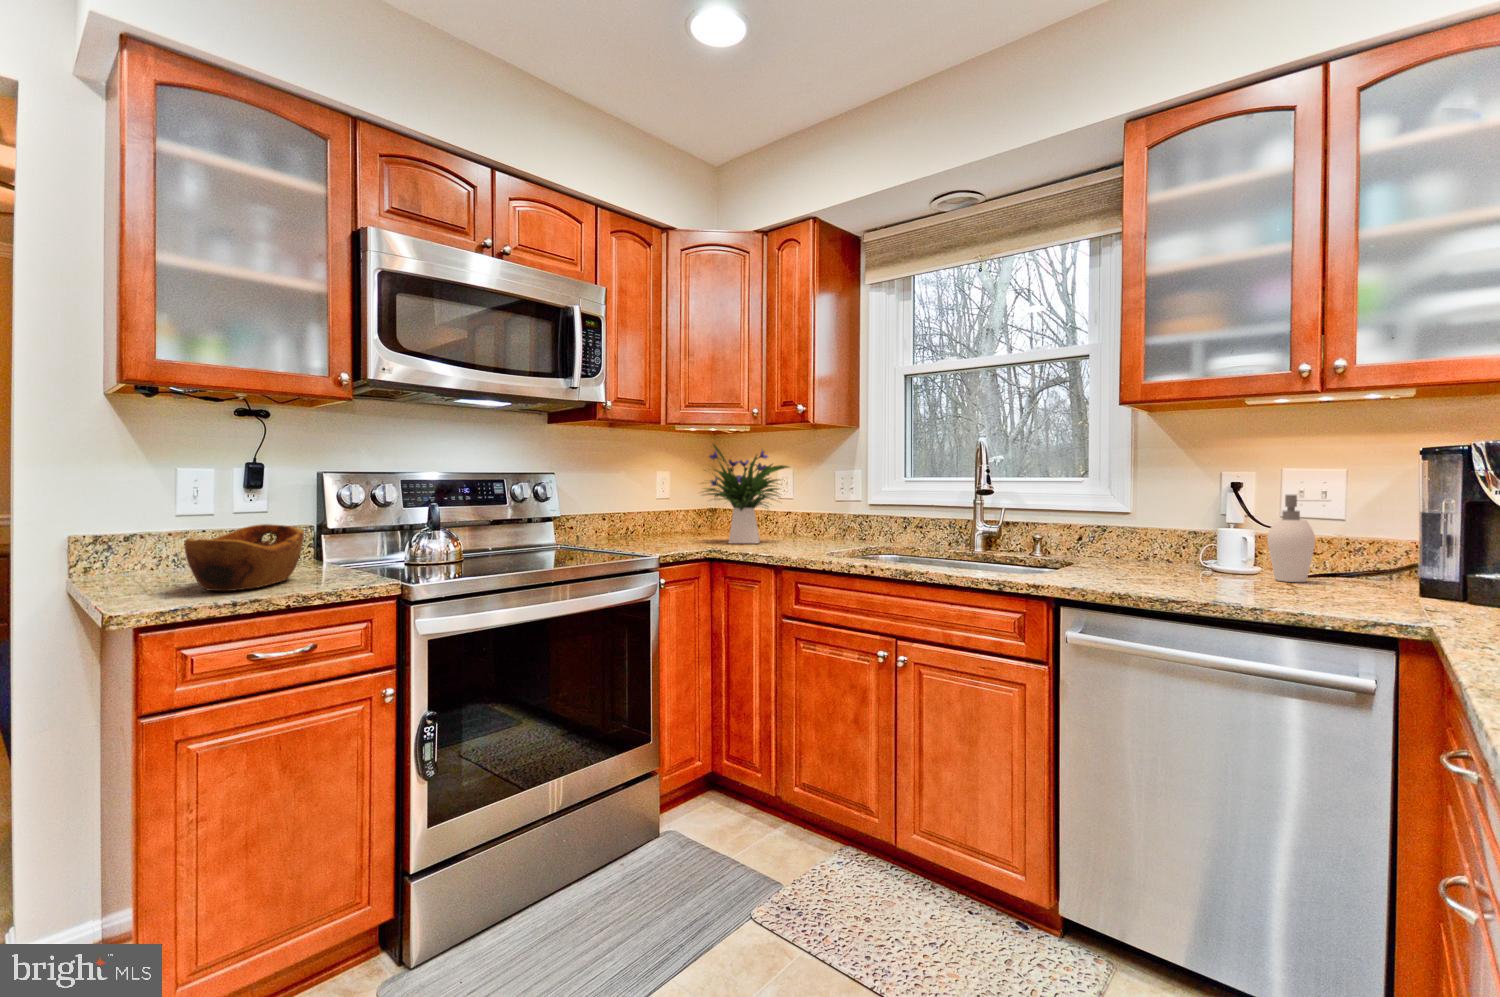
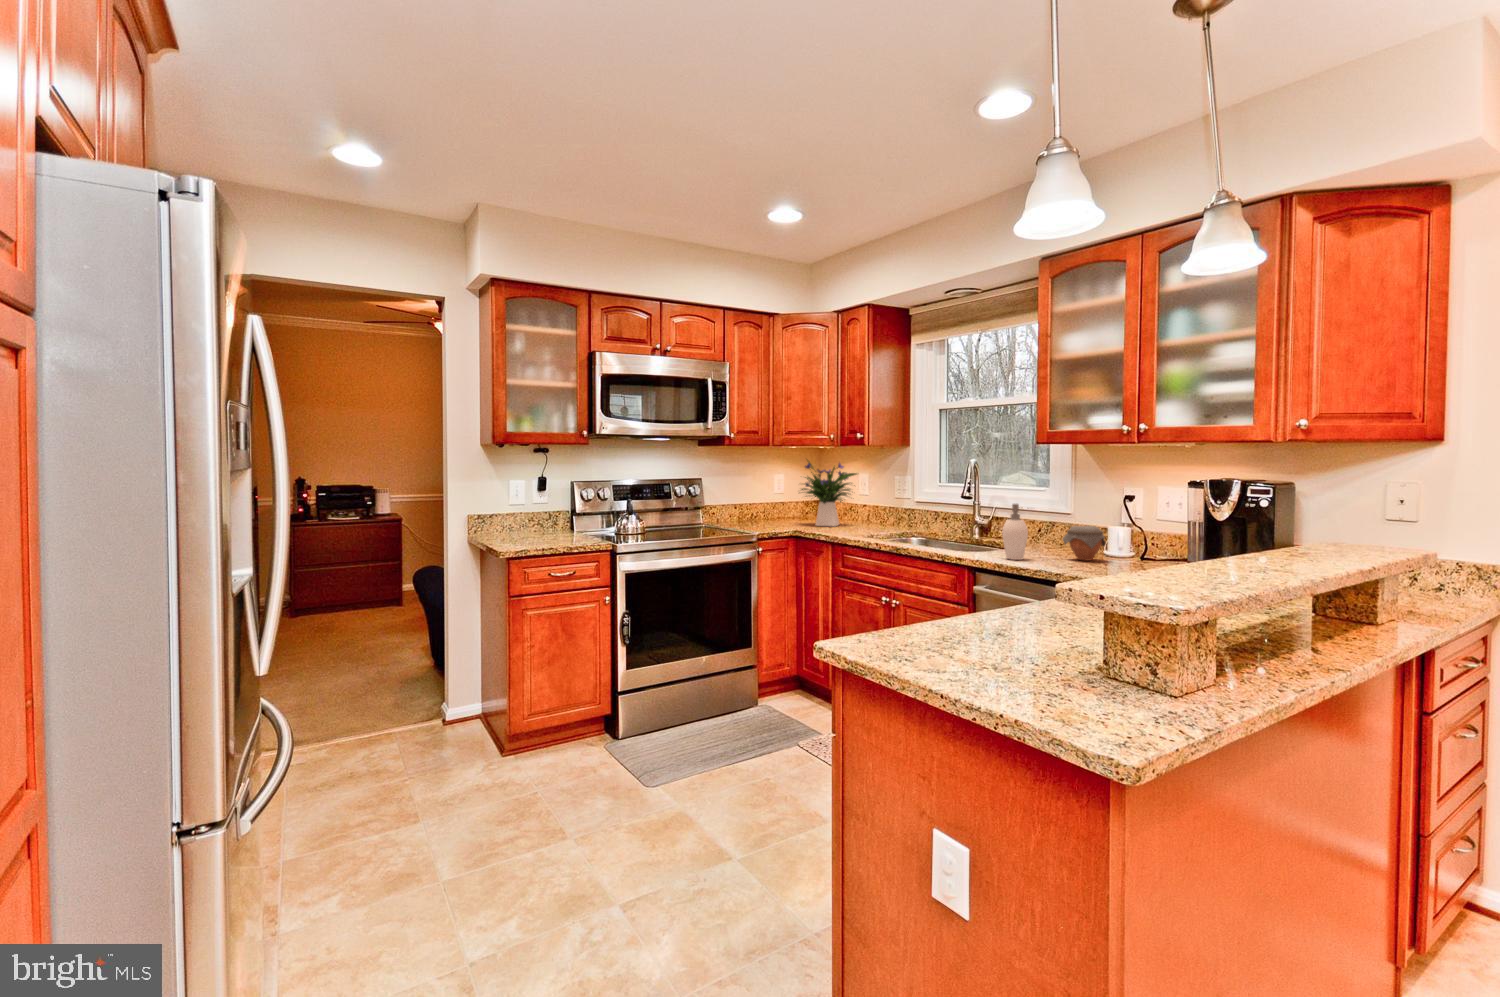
soap dispenser: present [1267,495,1315,582] -> present [1002,504,1028,560]
wooden bowl: present [184,524,304,591] -> none [519,511,568,544]
jar: none [1191,529,1266,585] -> present [1063,526,1106,561]

